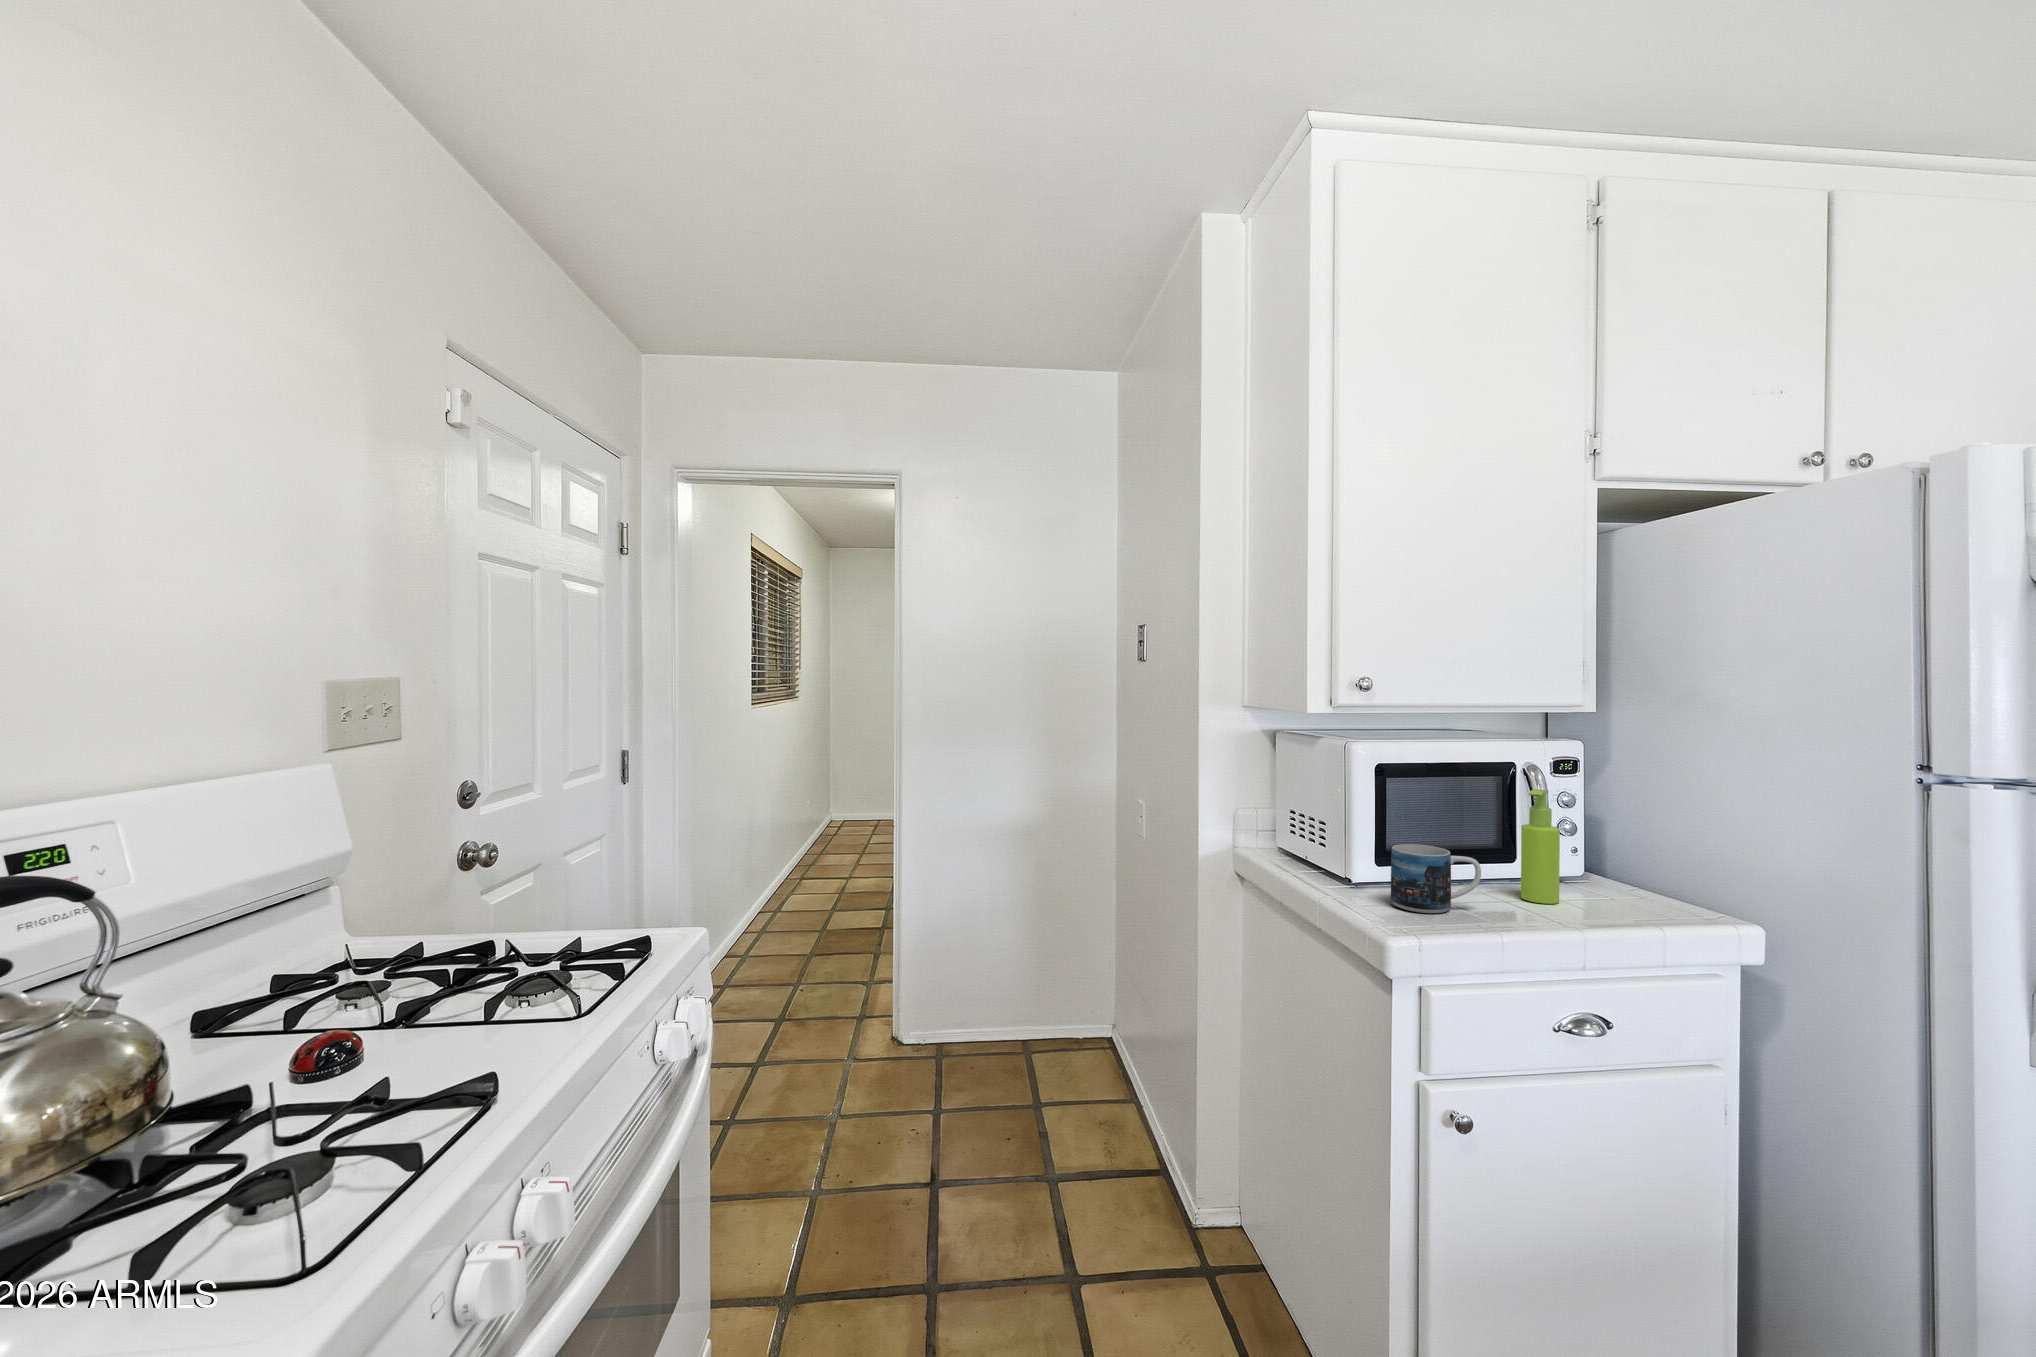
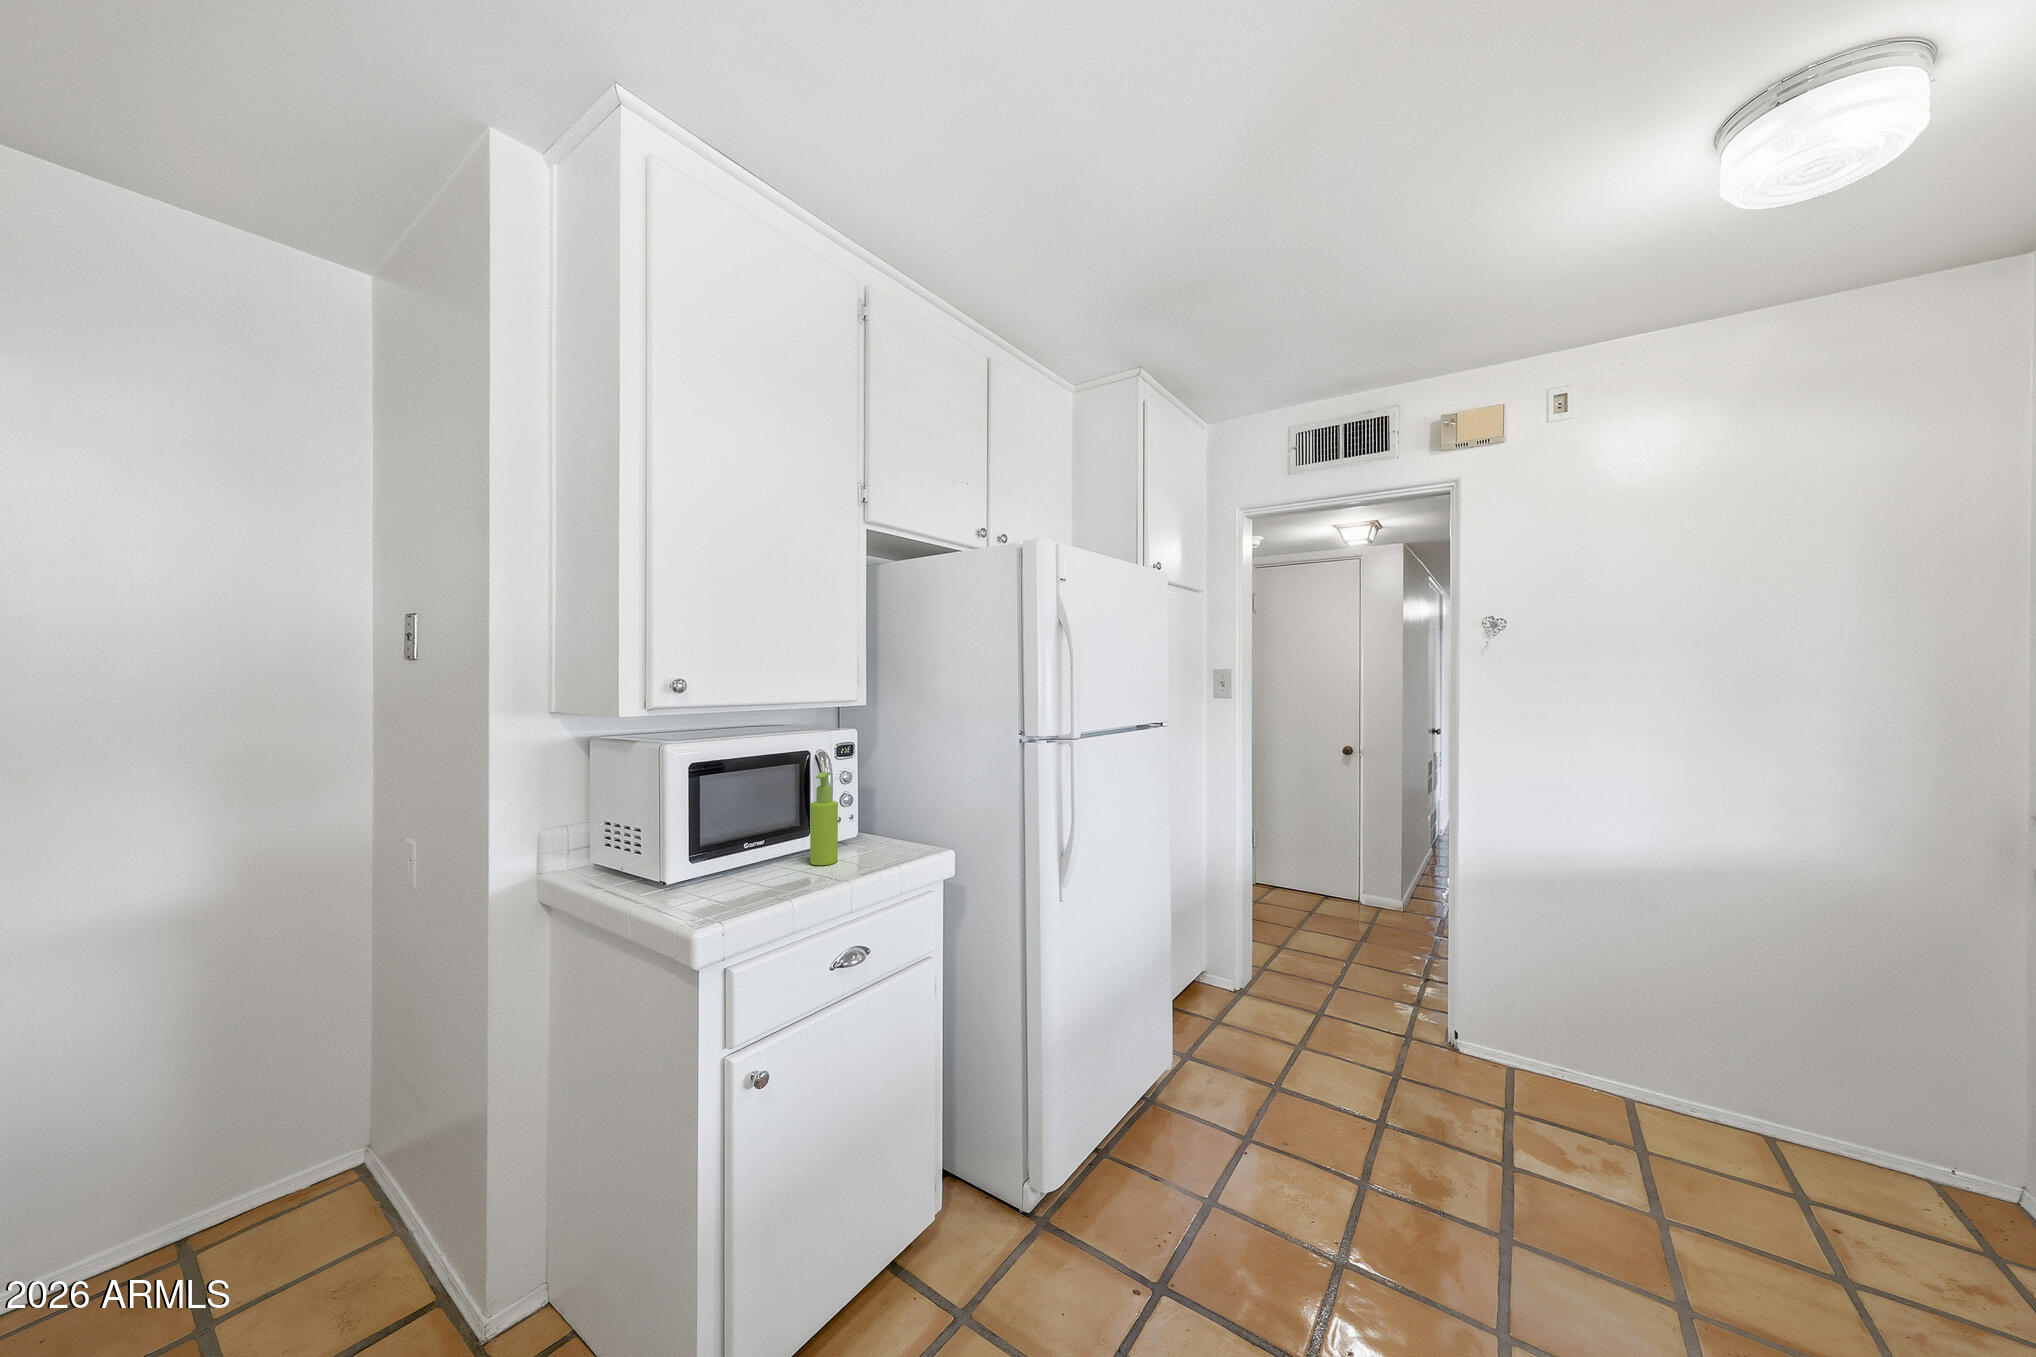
mug: present [1391,844,1481,913] -> none [701,834,780,898]

